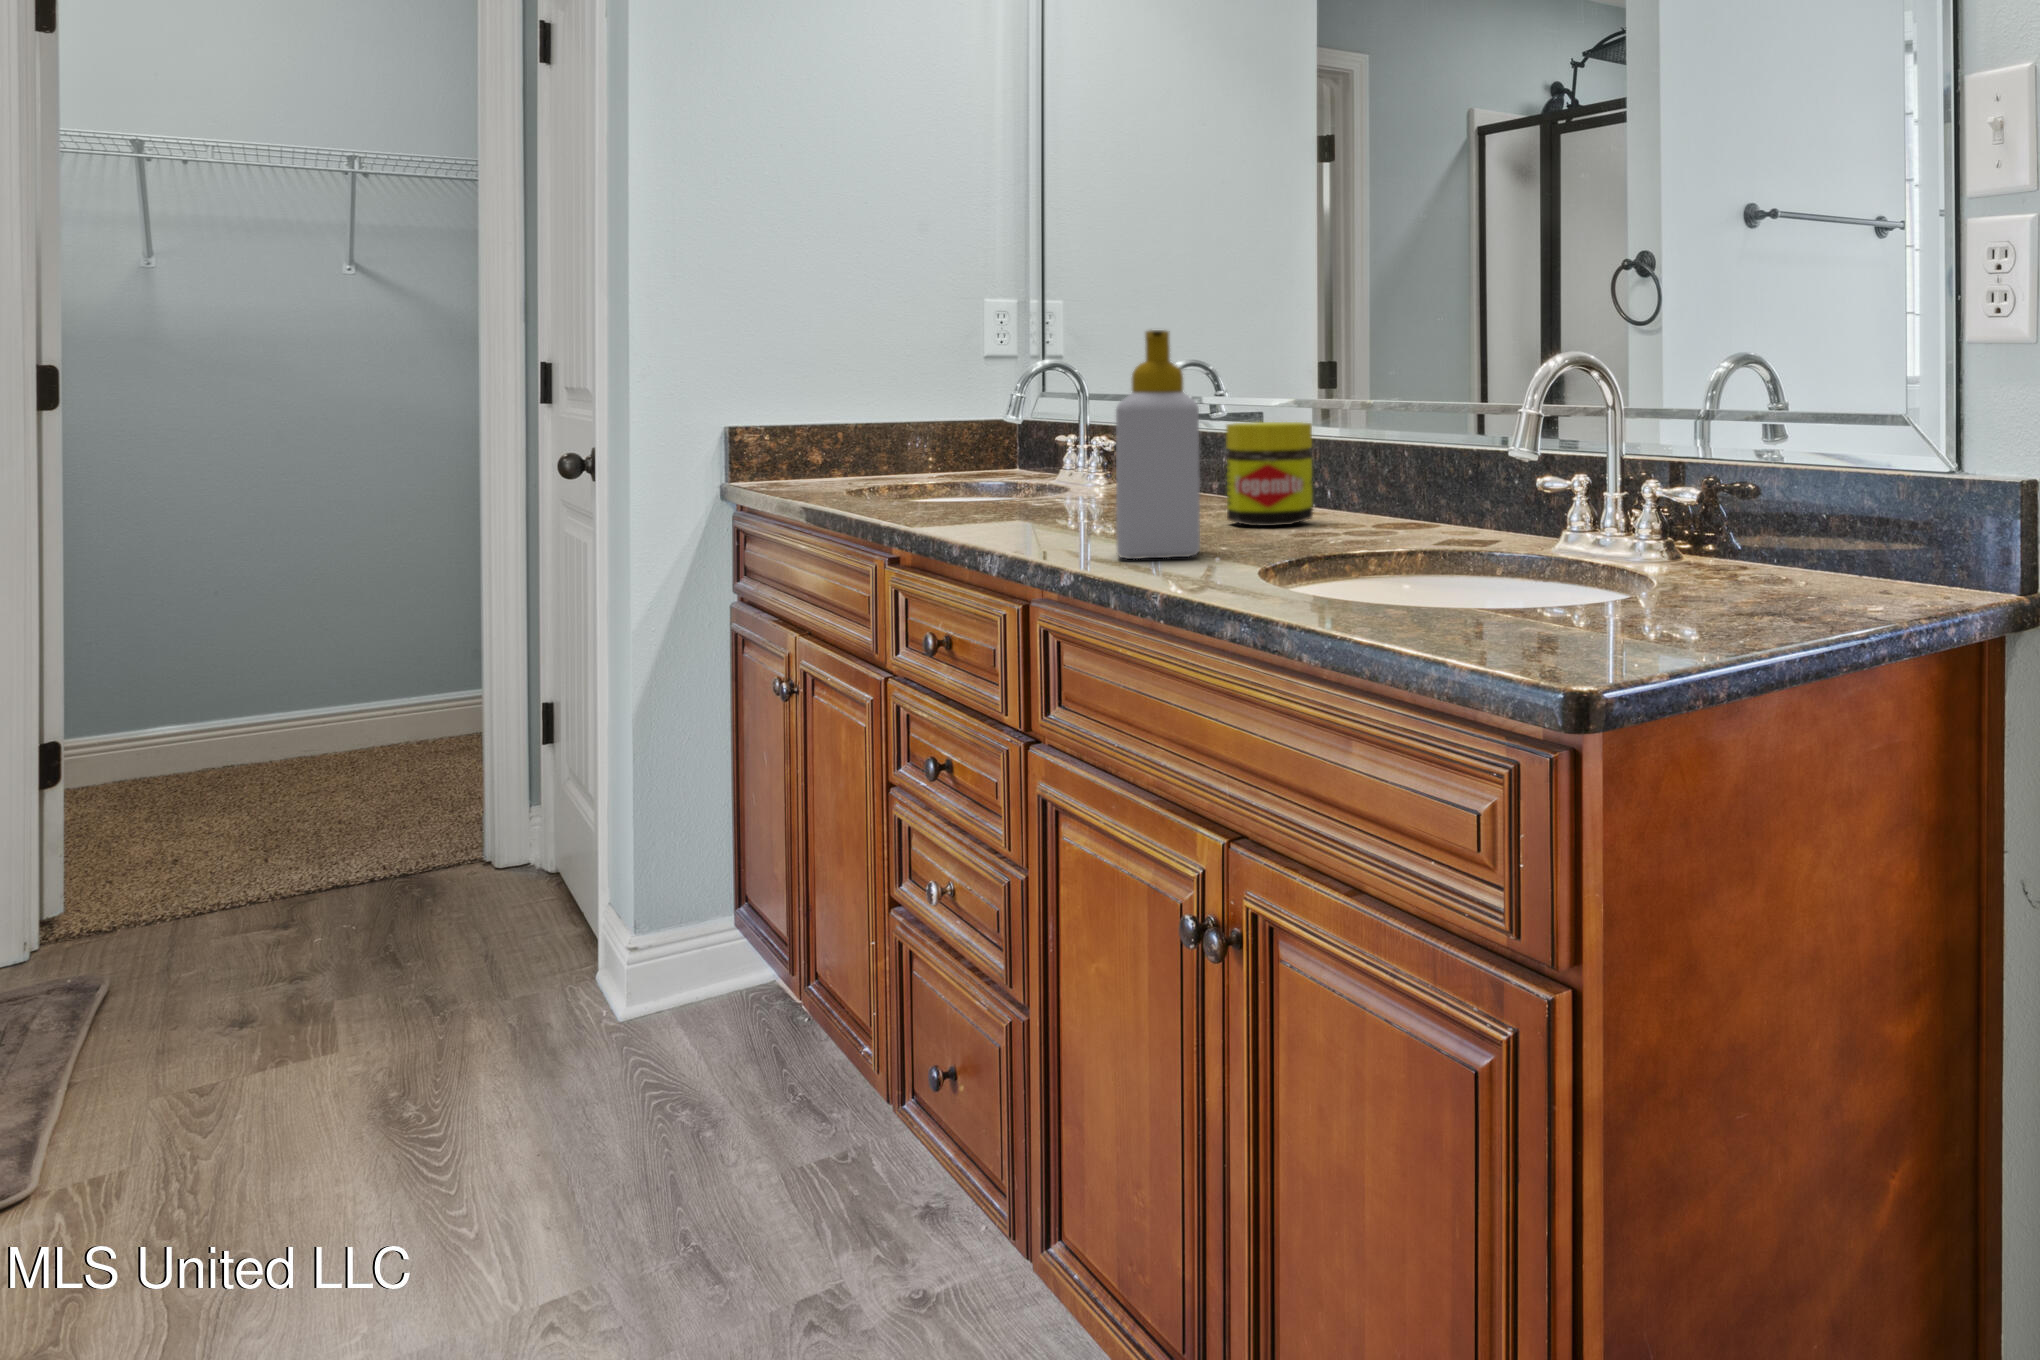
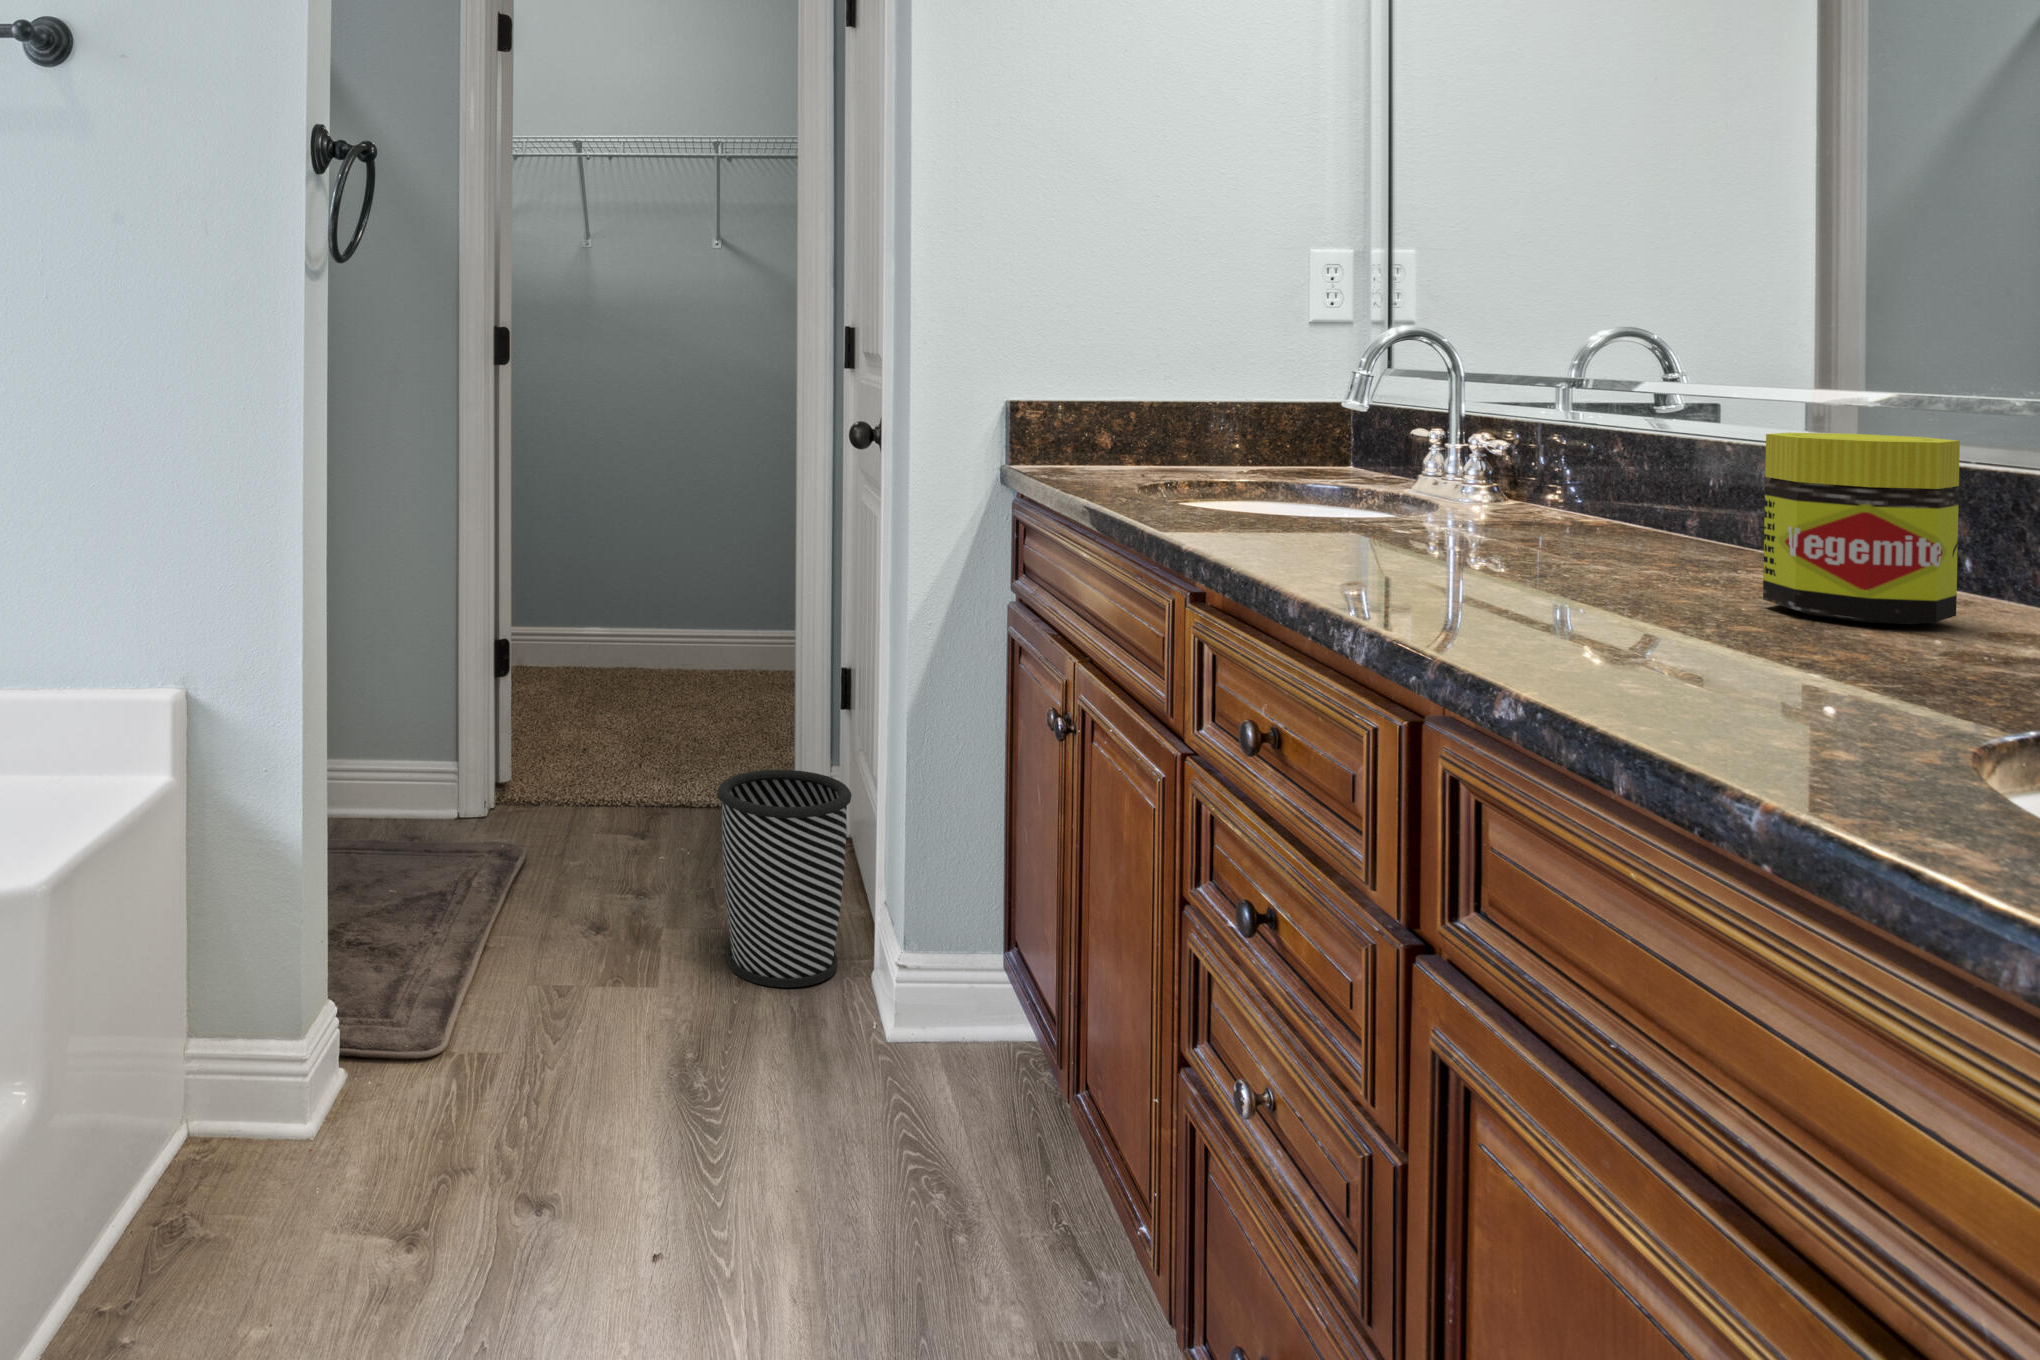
soap bottle: present [1116,330,1200,559] -> none [1588,259,1783,689]
wastebasket: none [407,802,567,1018] -> present [717,770,852,987]

